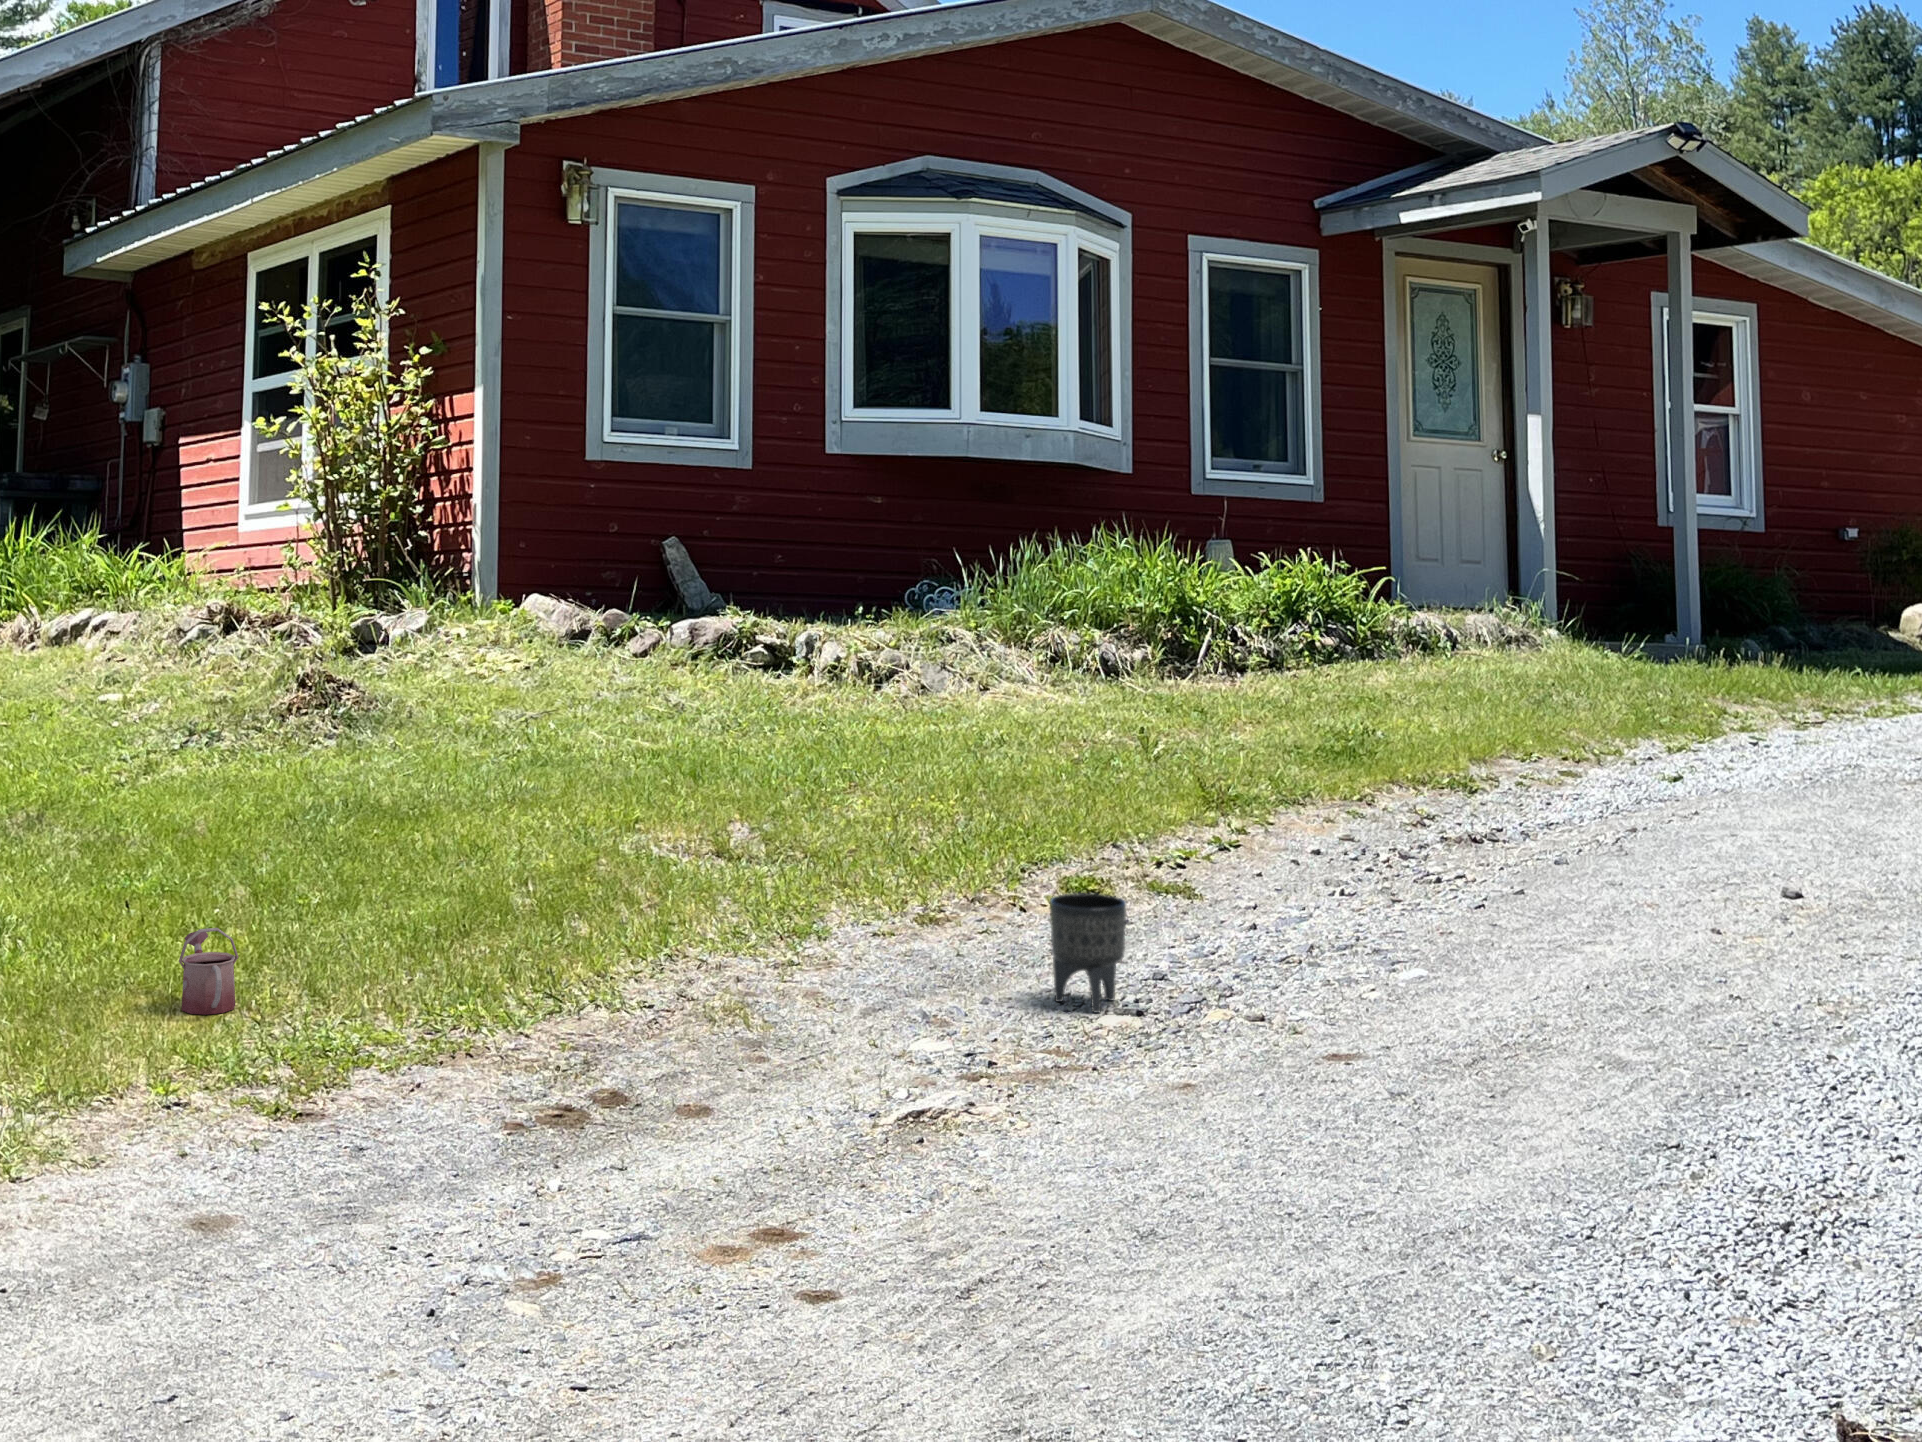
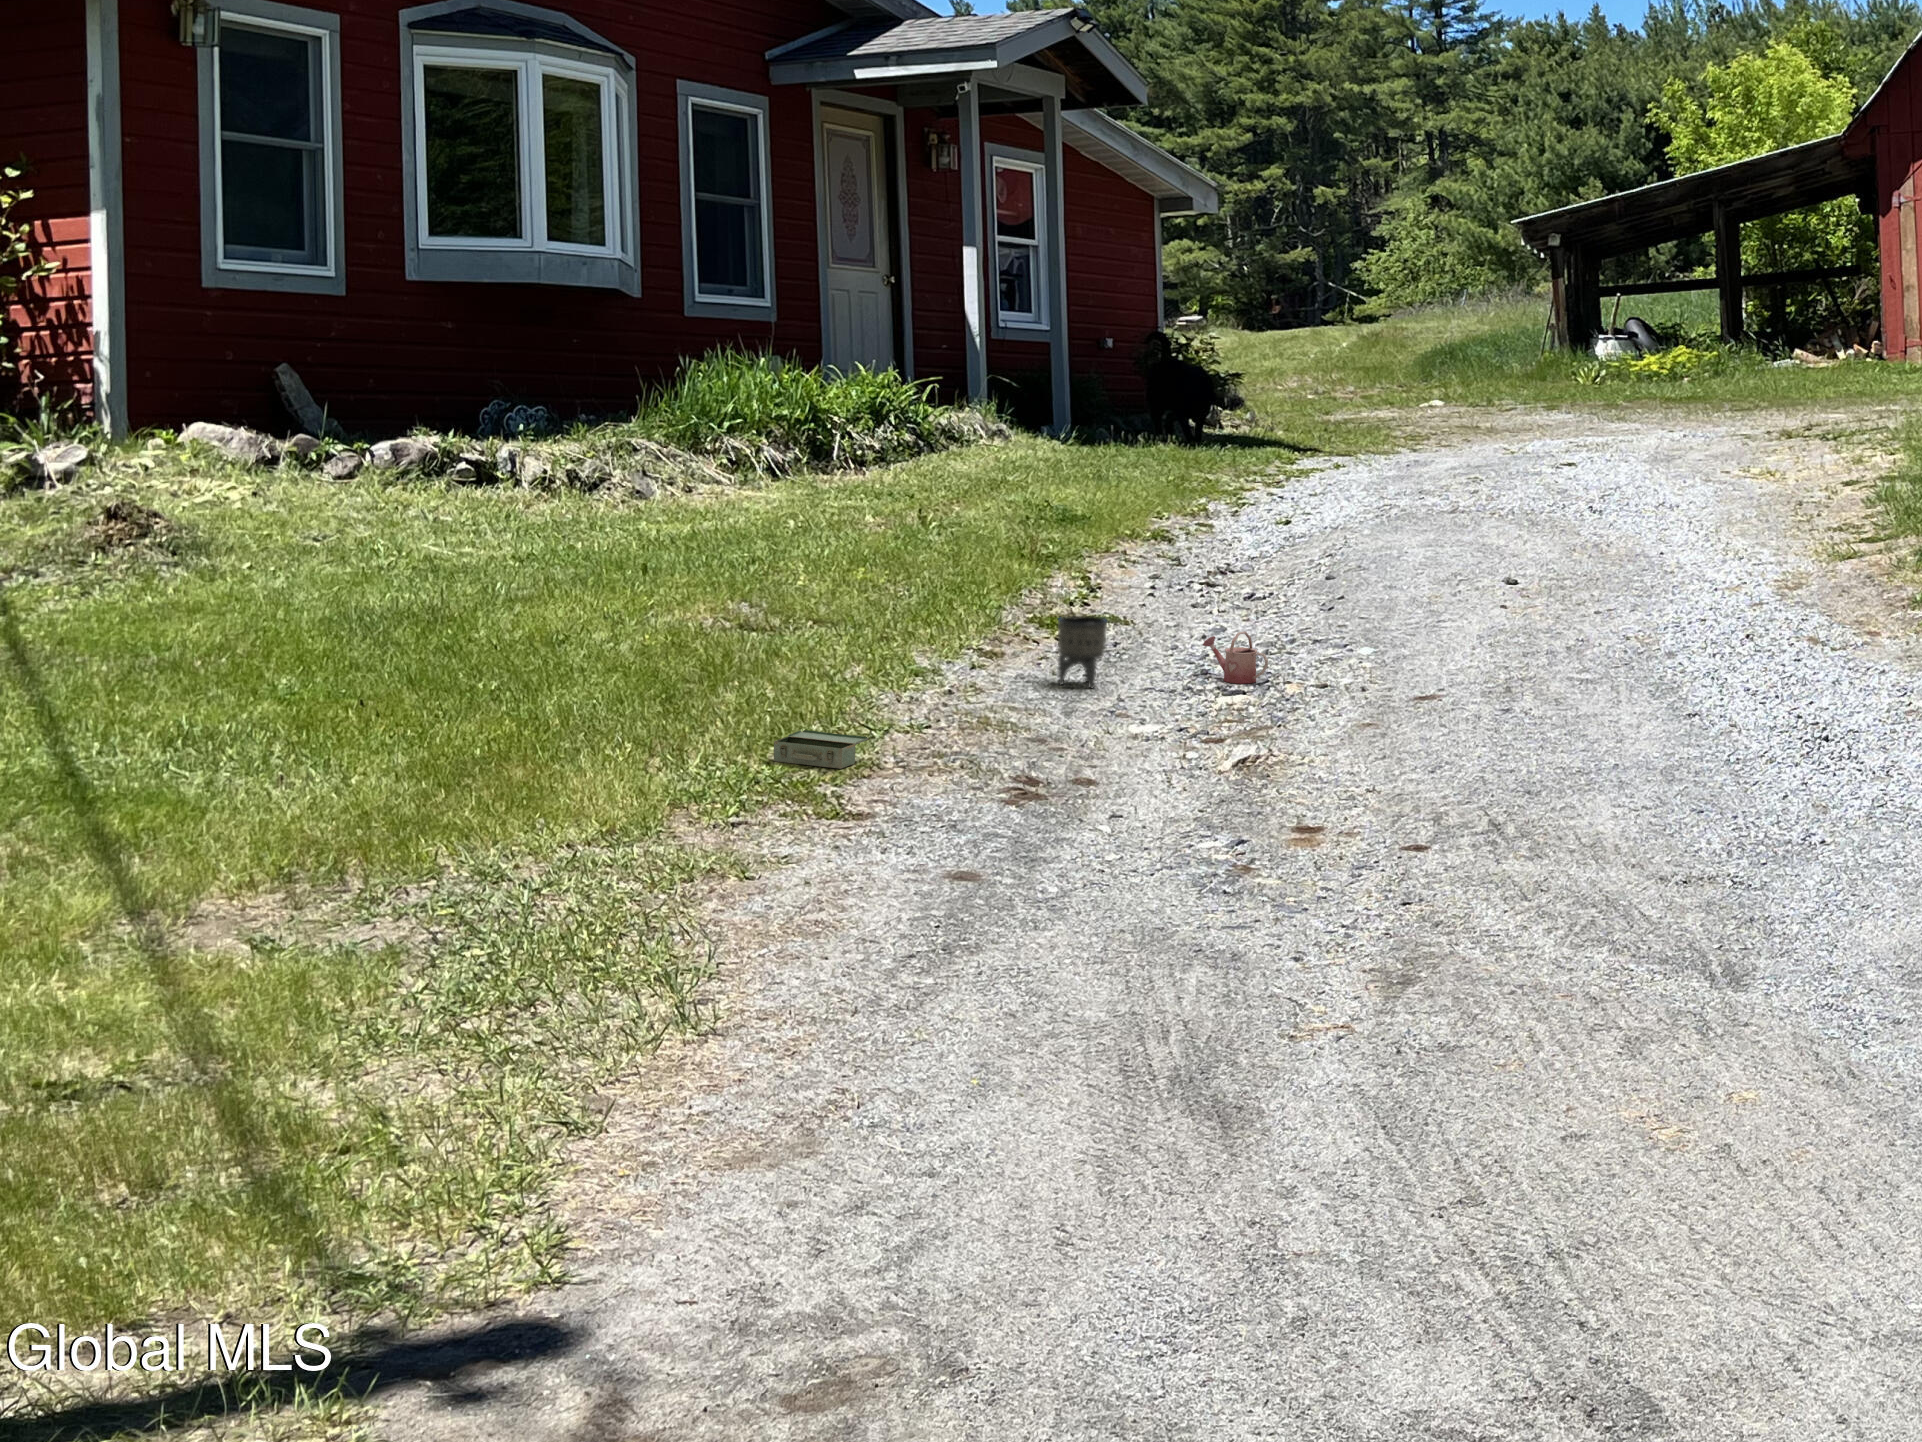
watering can: present [179,928,238,1015] -> present [1203,631,1268,684]
toolbox: none [402,1049,534,1124] -> present [774,730,869,769]

